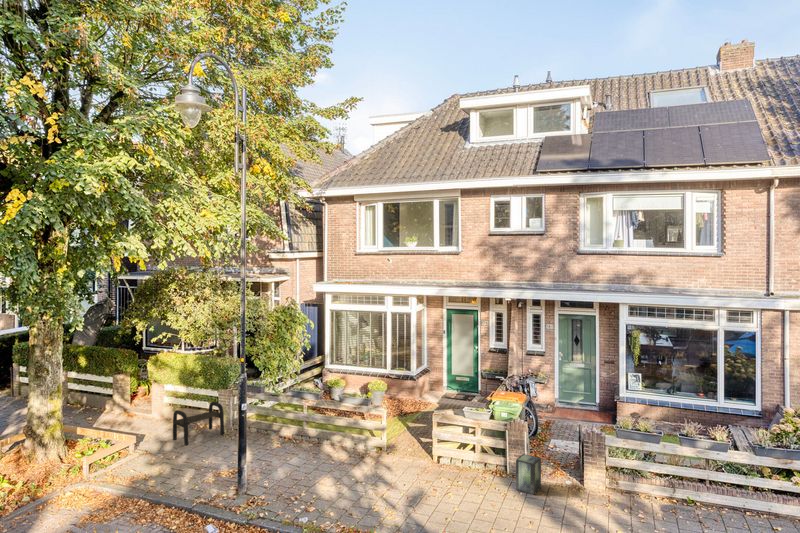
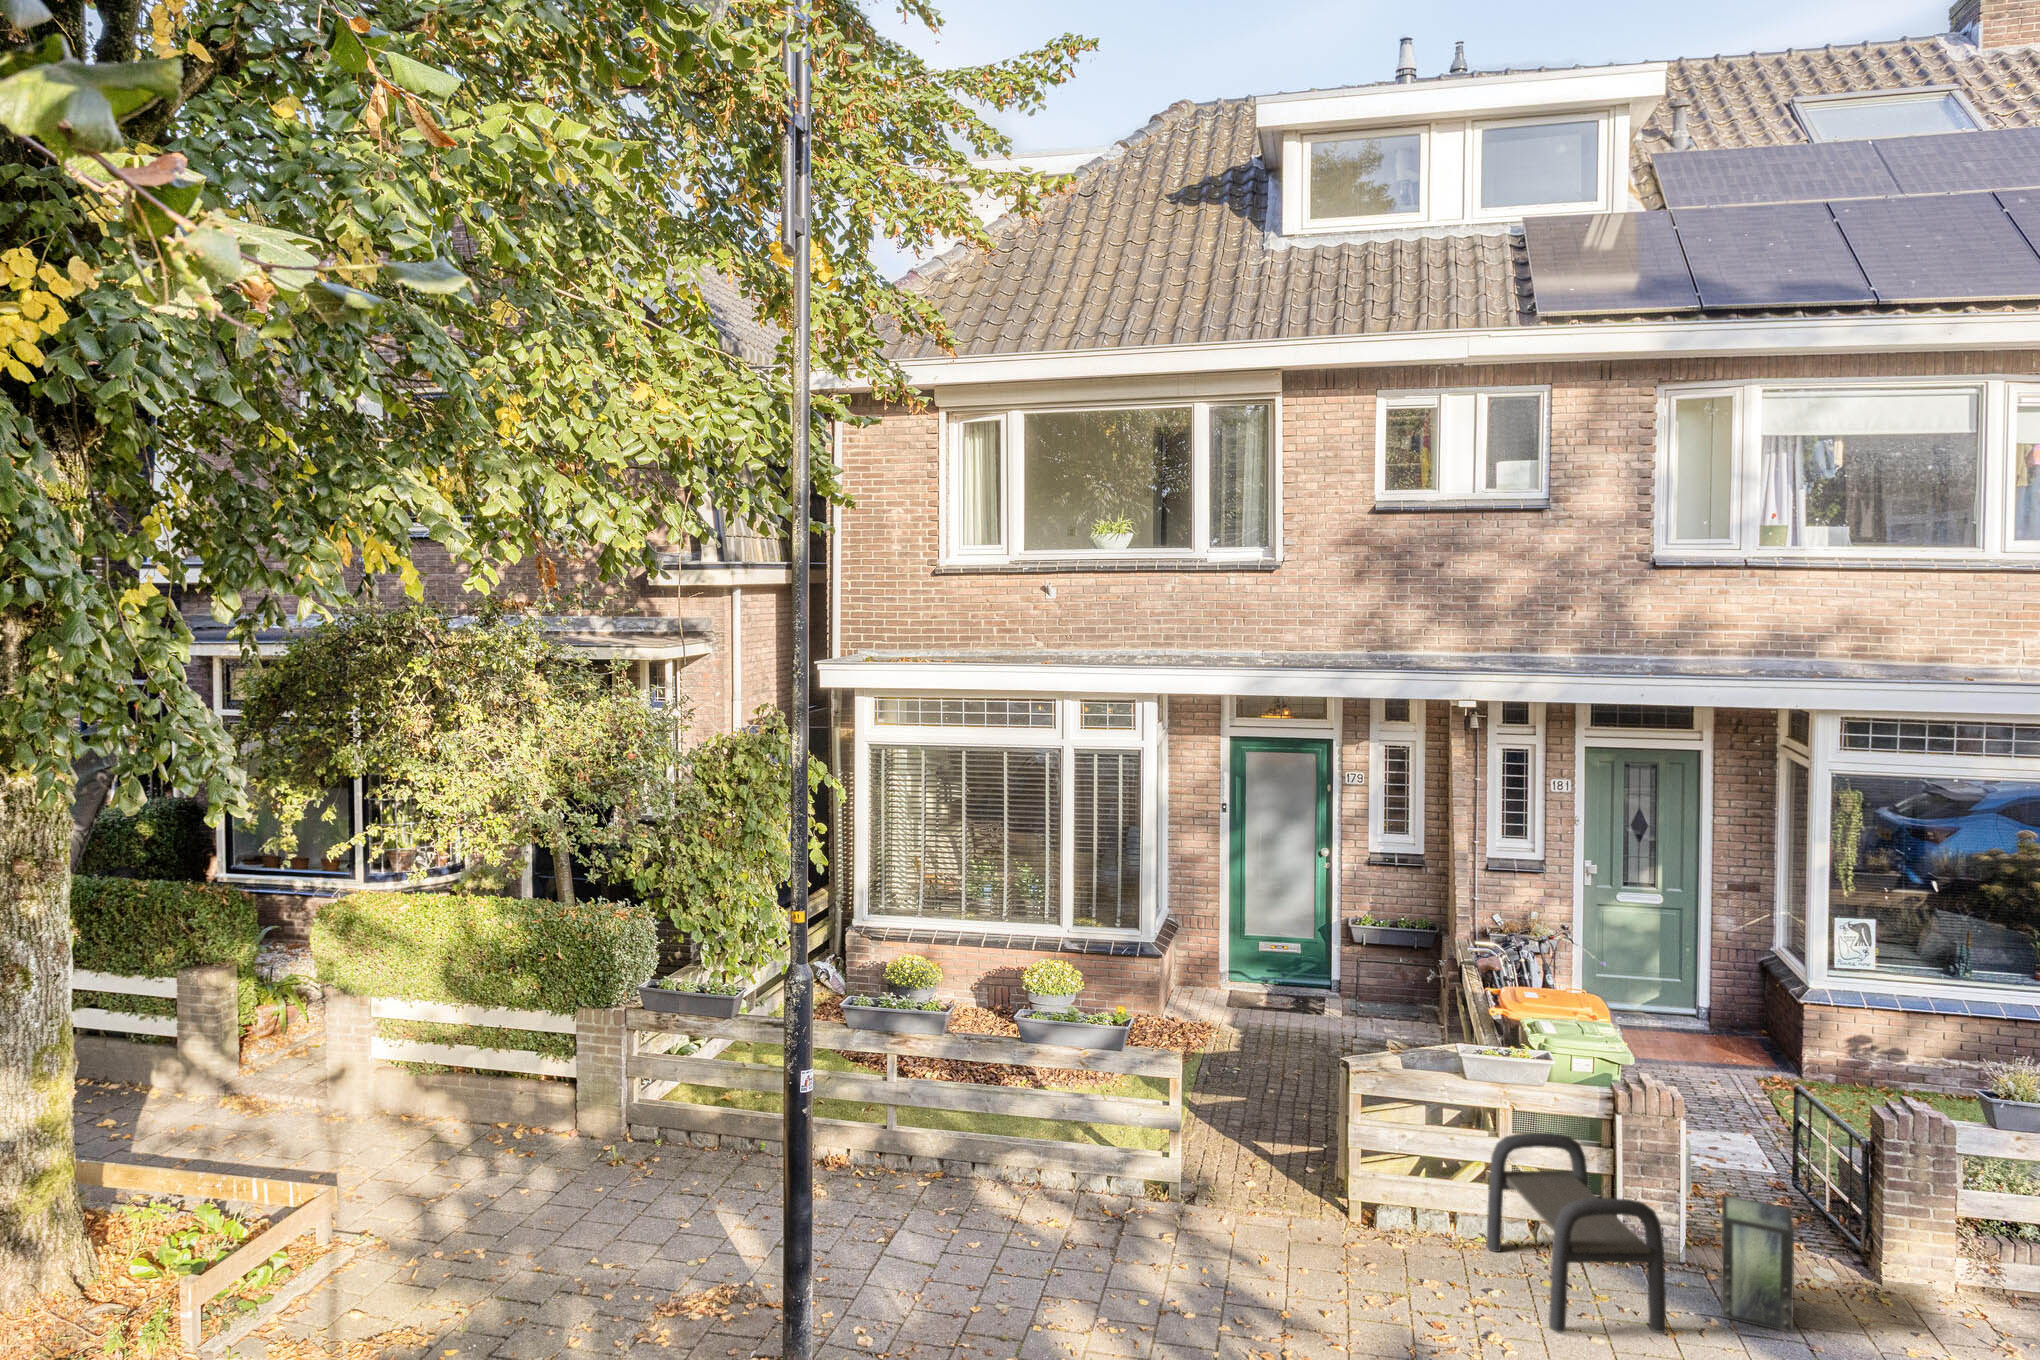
bench: present [173,402,224,445] -> present [1486,1133,1666,1333]

